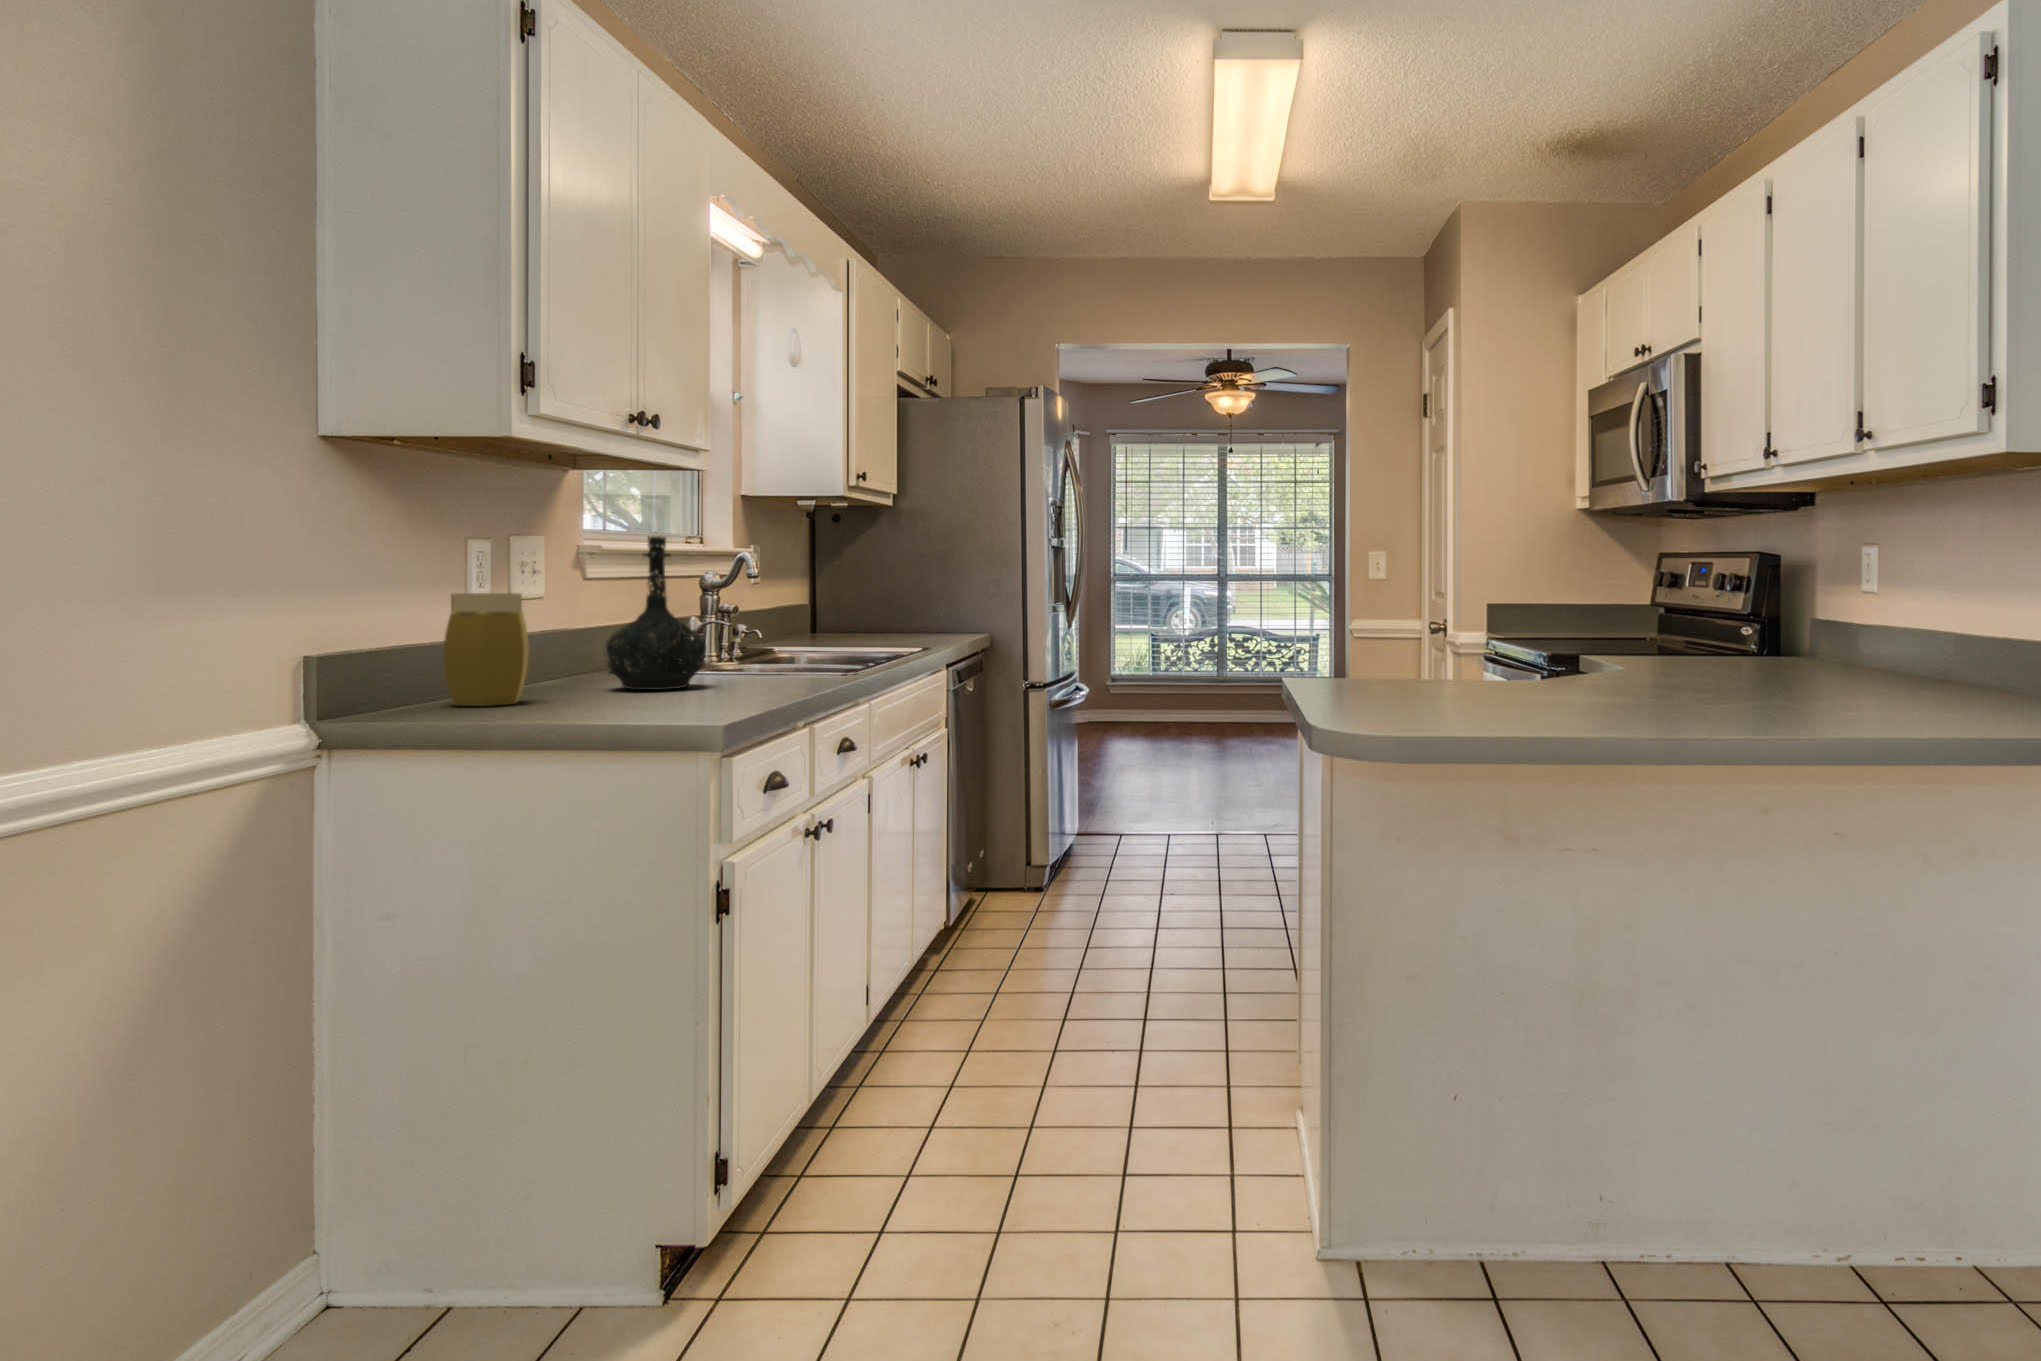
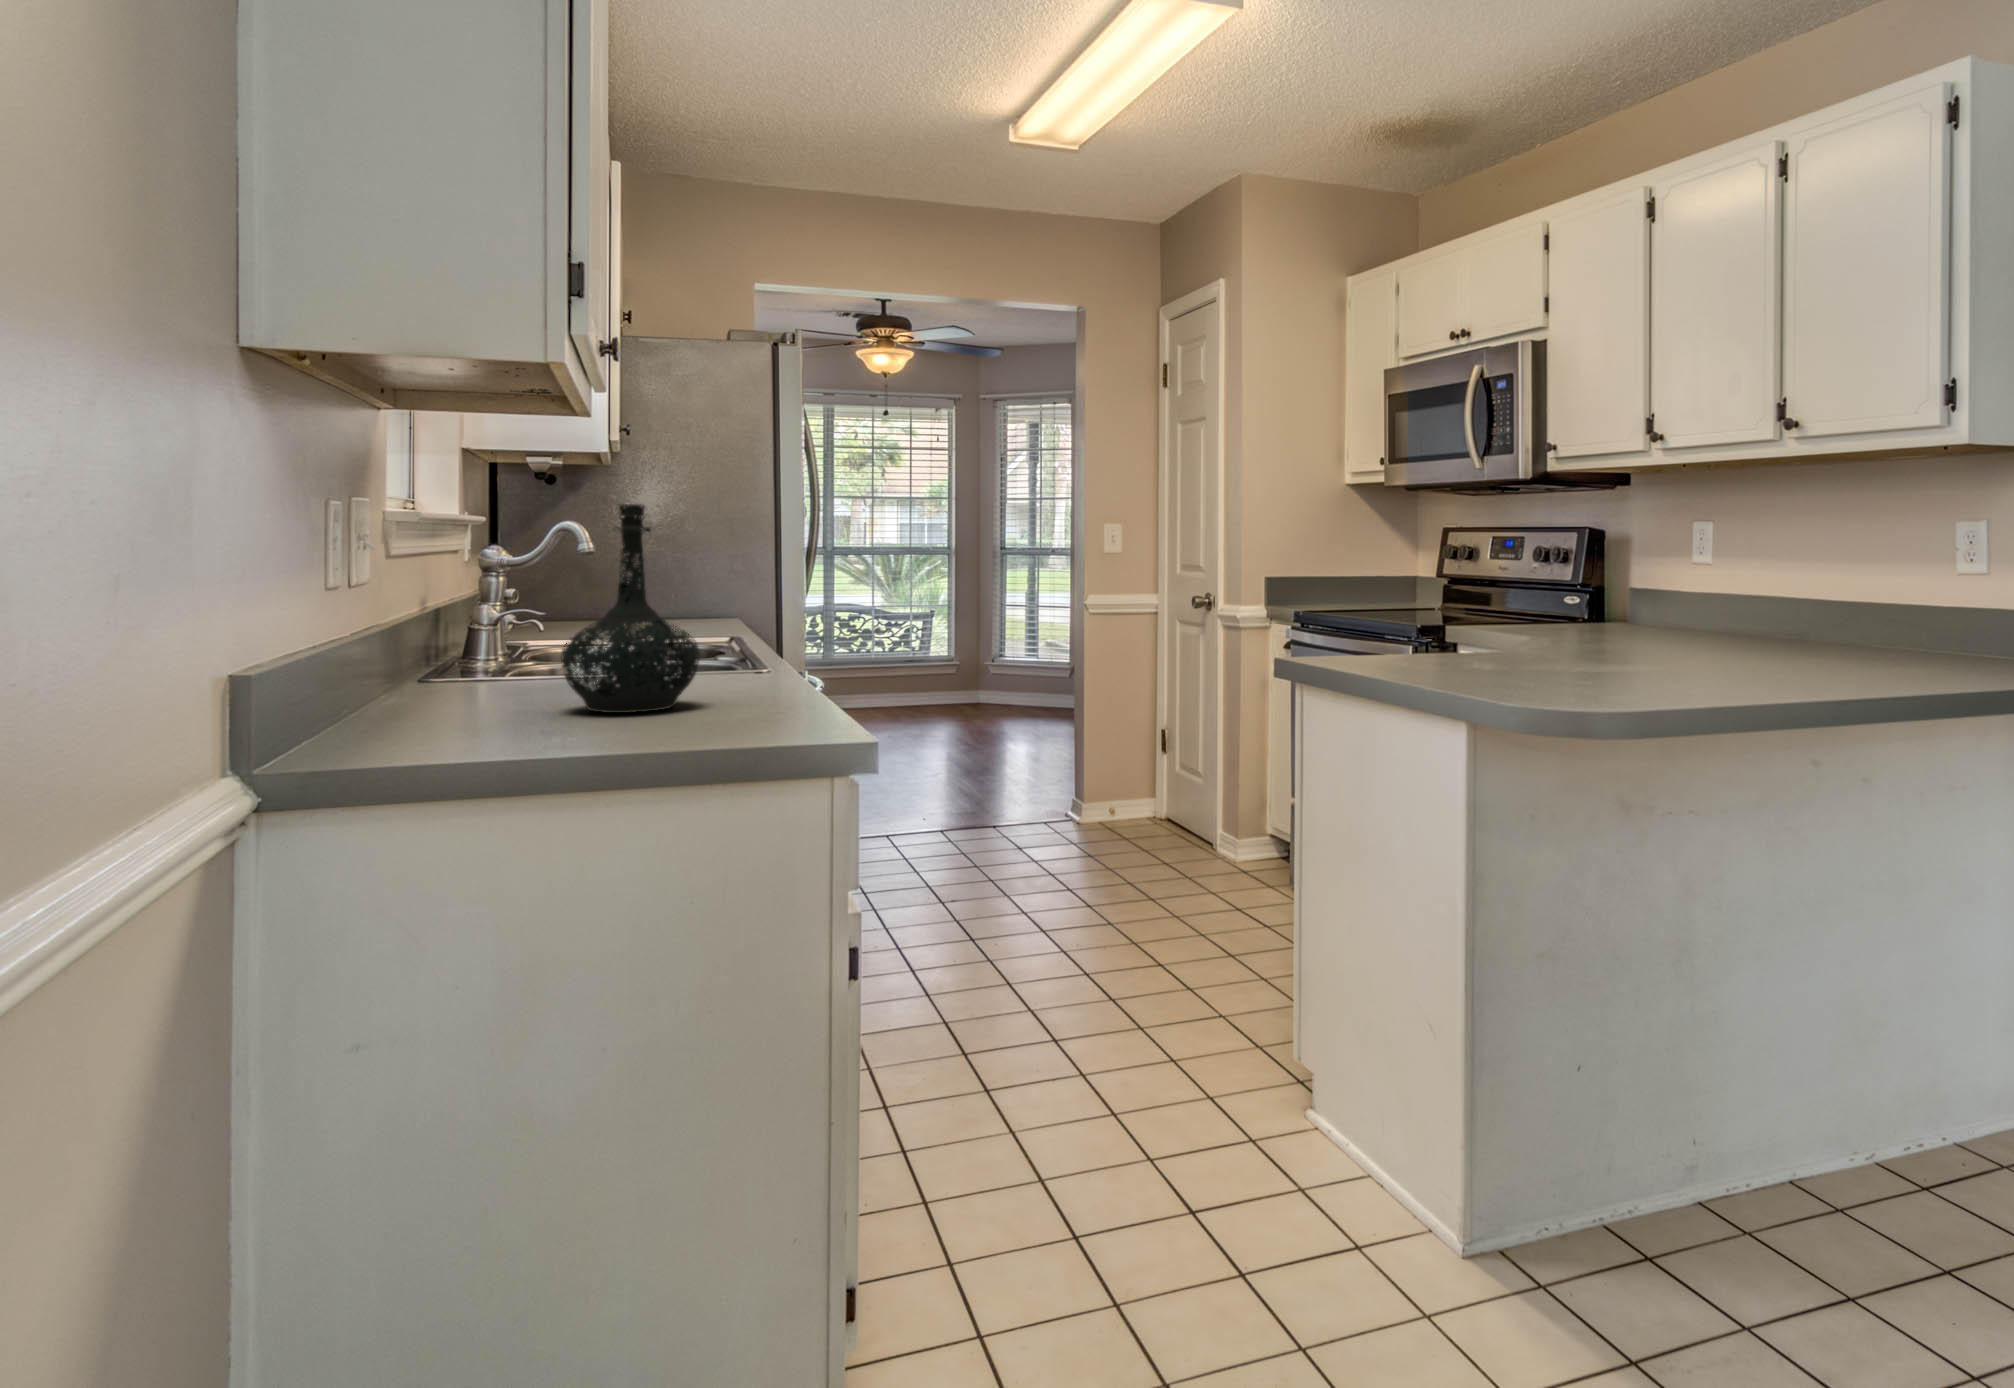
jar: present [444,593,529,706] -> none [412,585,540,751]

